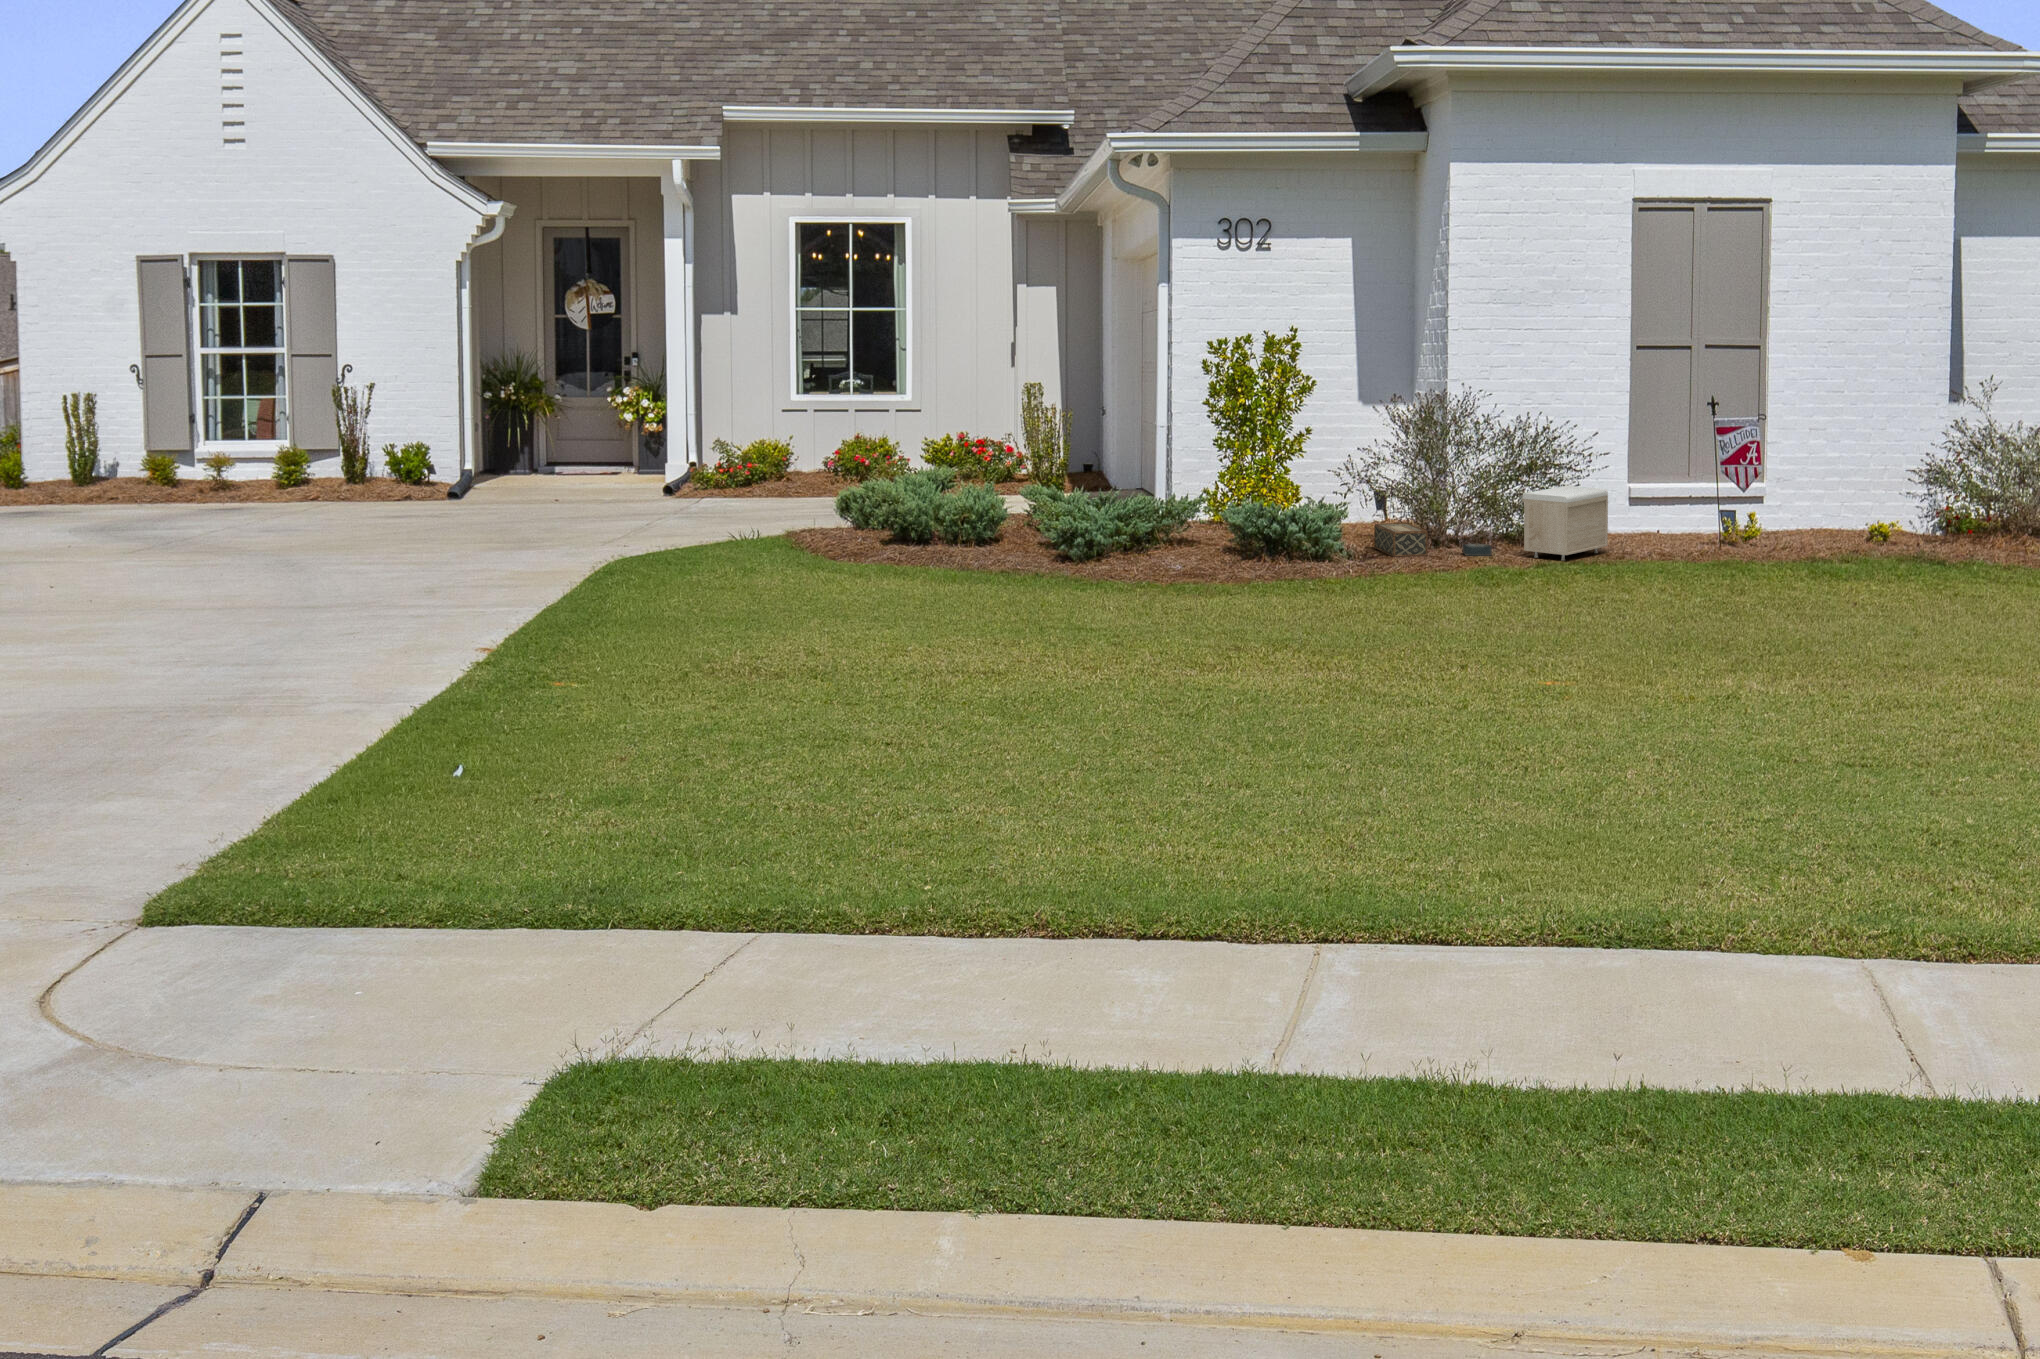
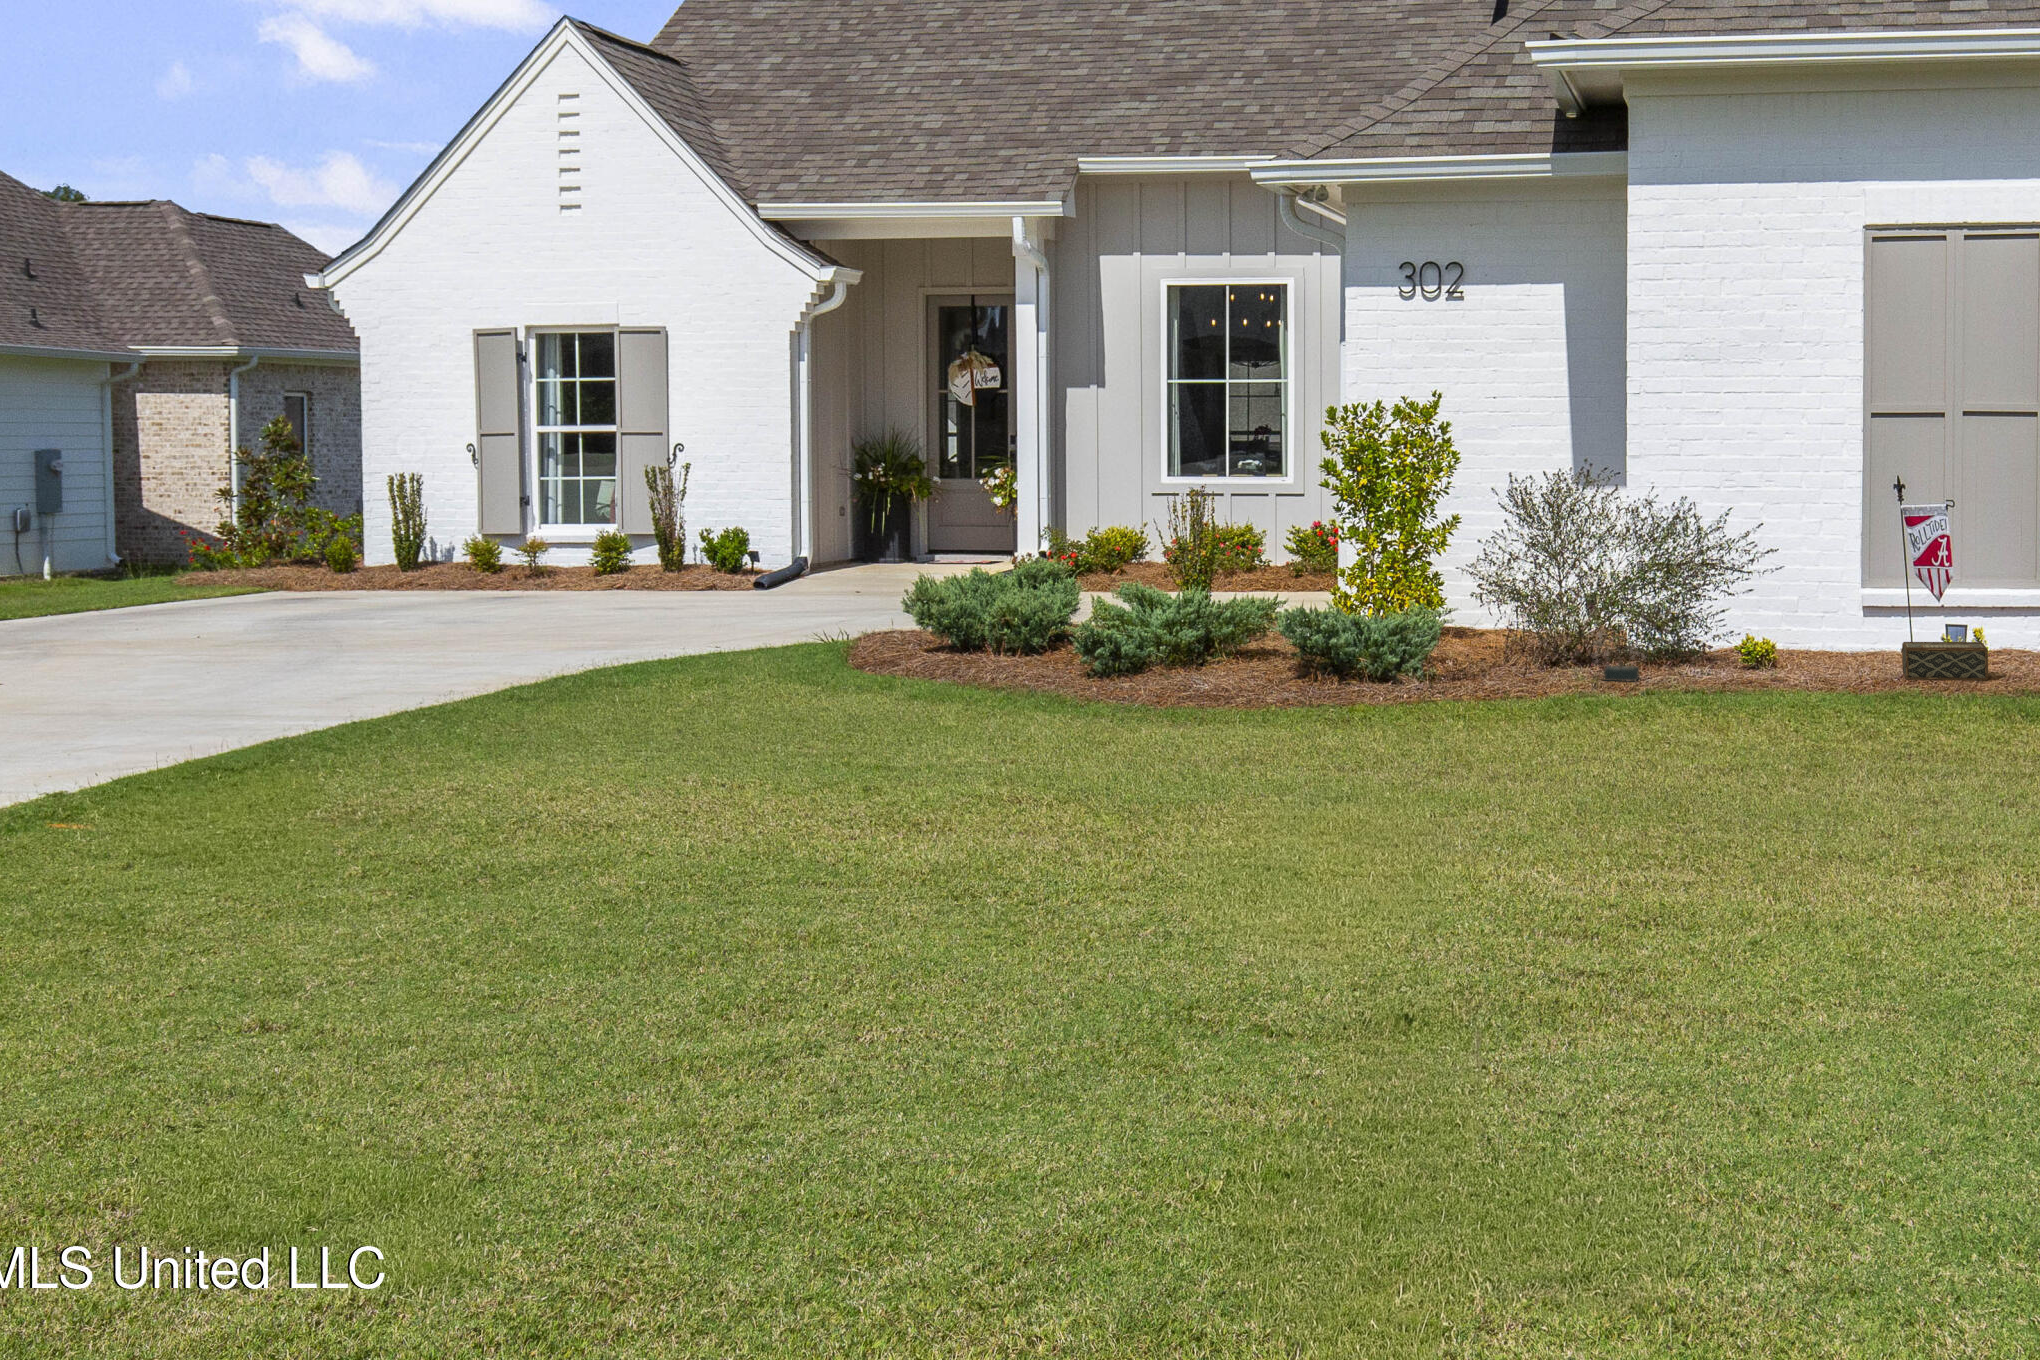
storage bench: present [1522,486,1608,561] -> none [1666,595,1790,691]
woven basket: present [1374,523,1428,557] -> present [1902,642,1988,680]

